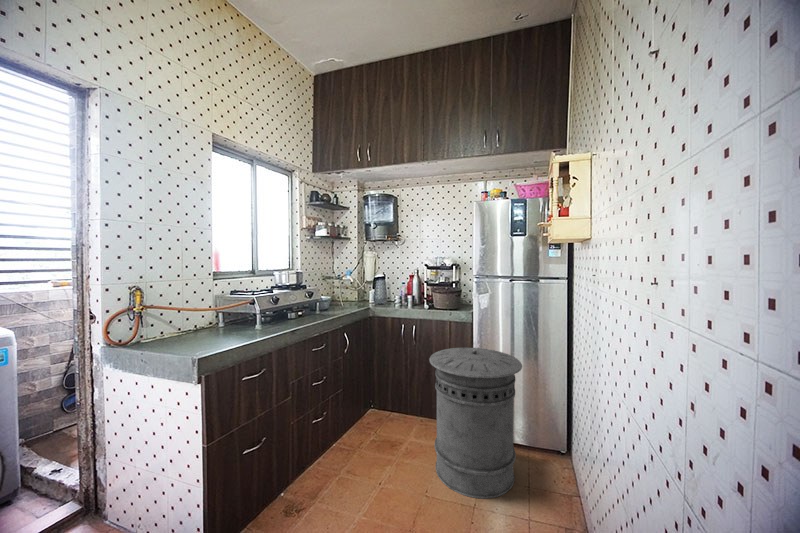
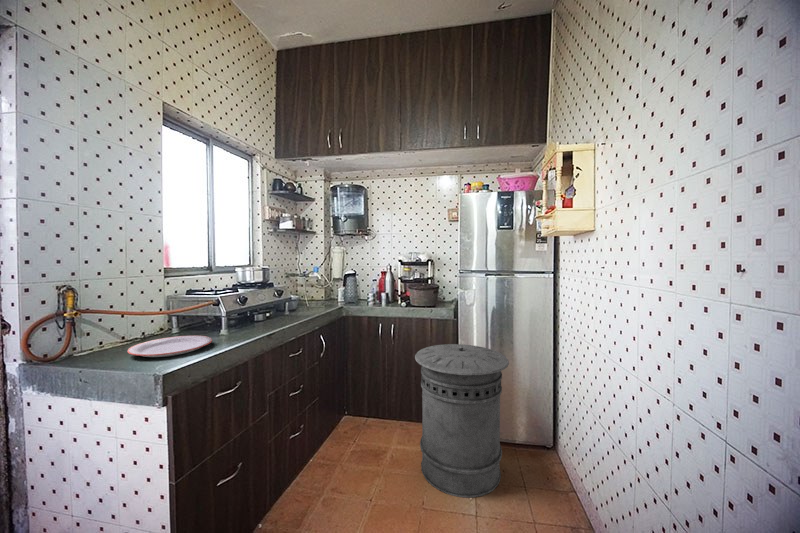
plate: none [178,329,244,346] -> present [128,336,212,357]

